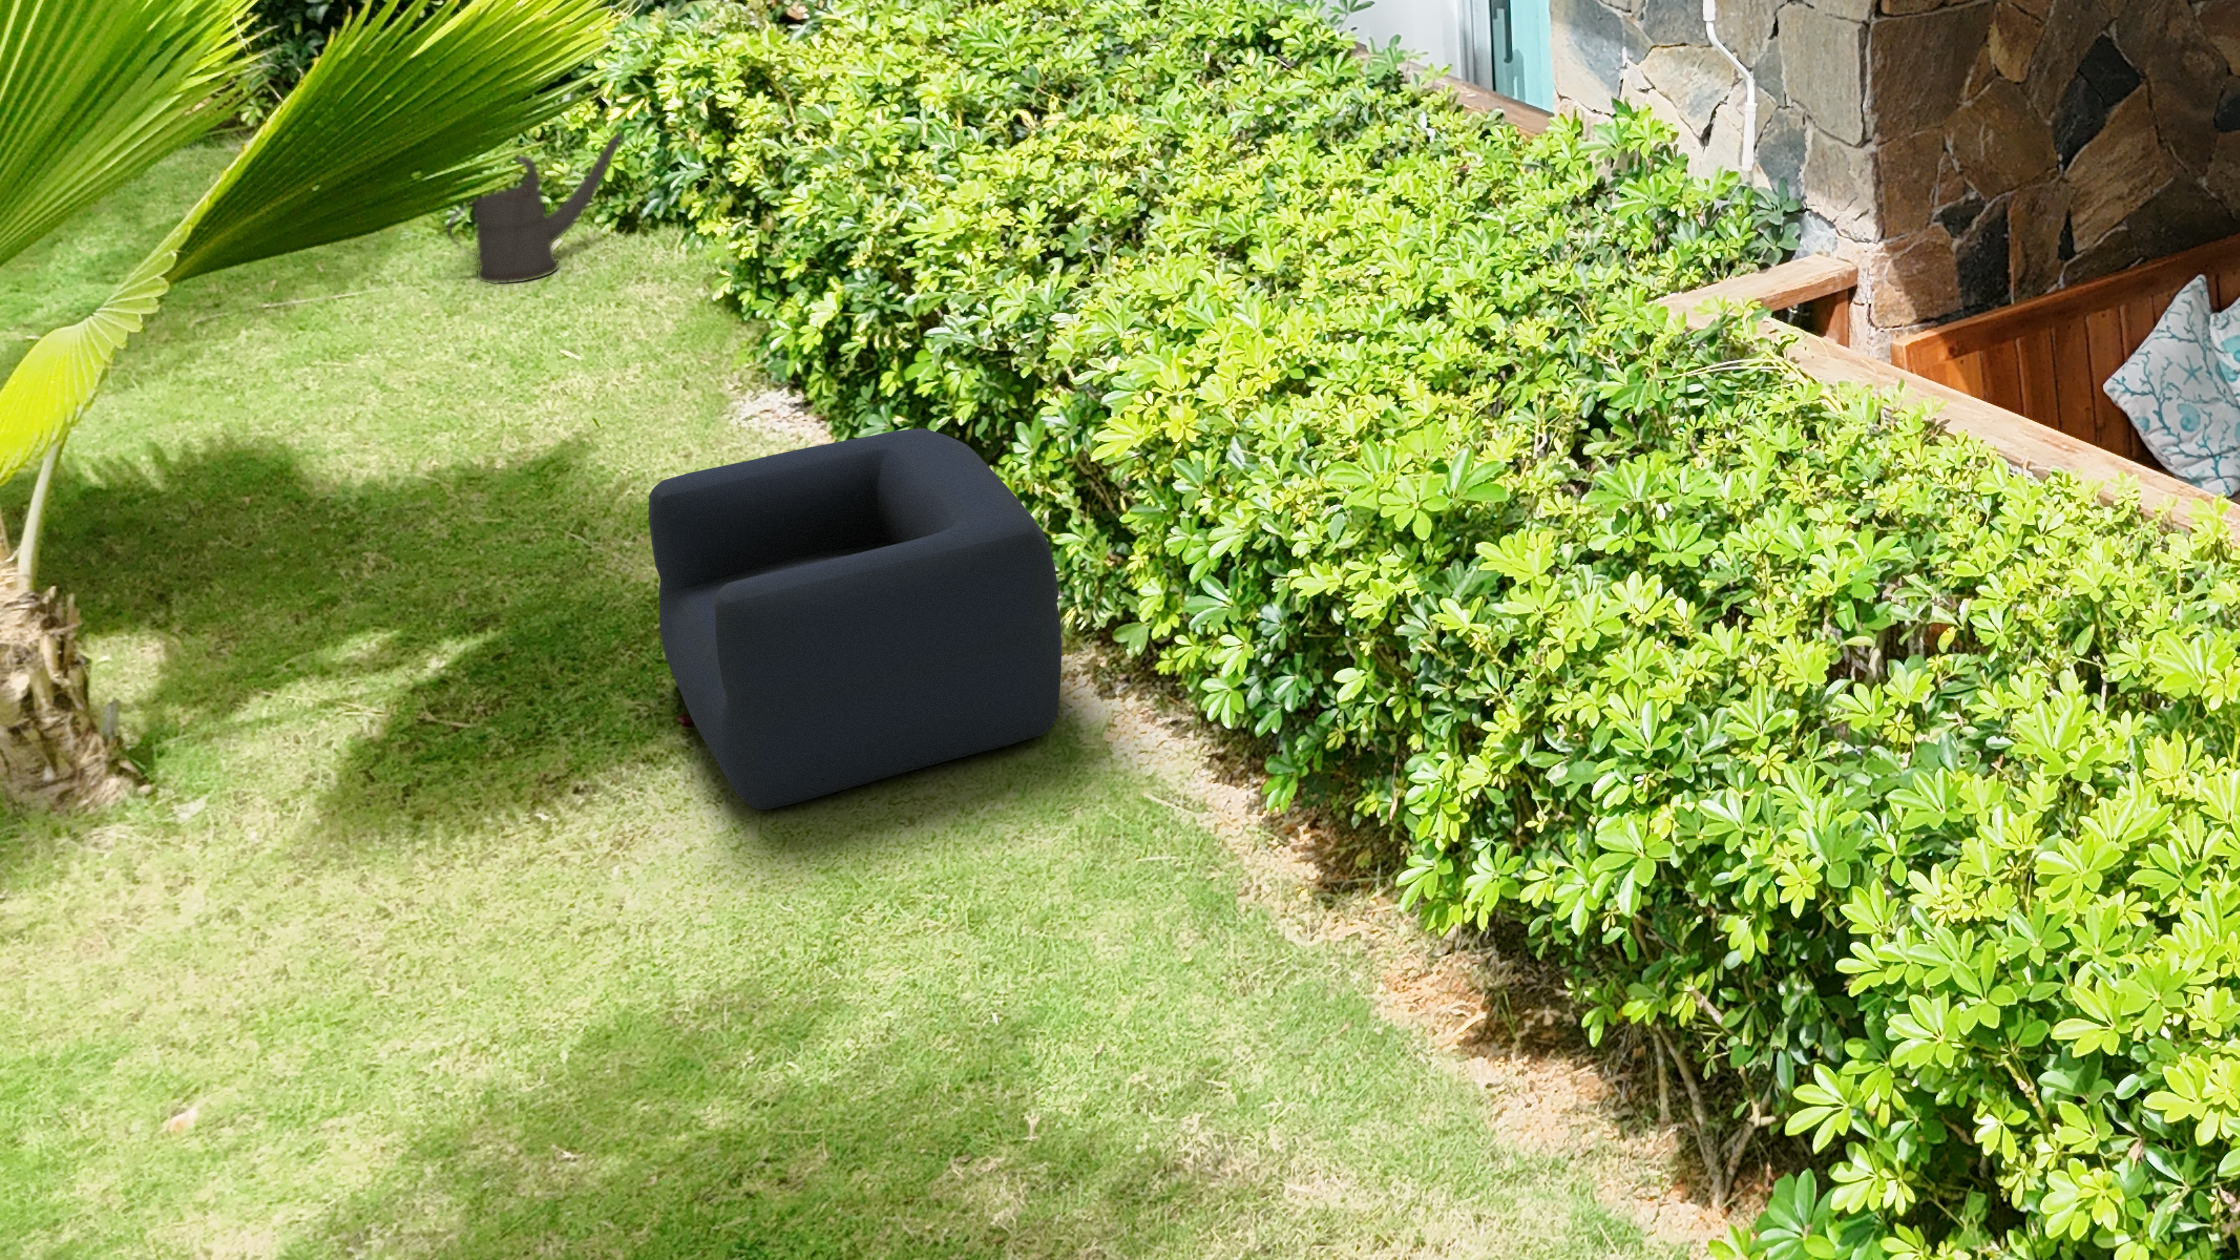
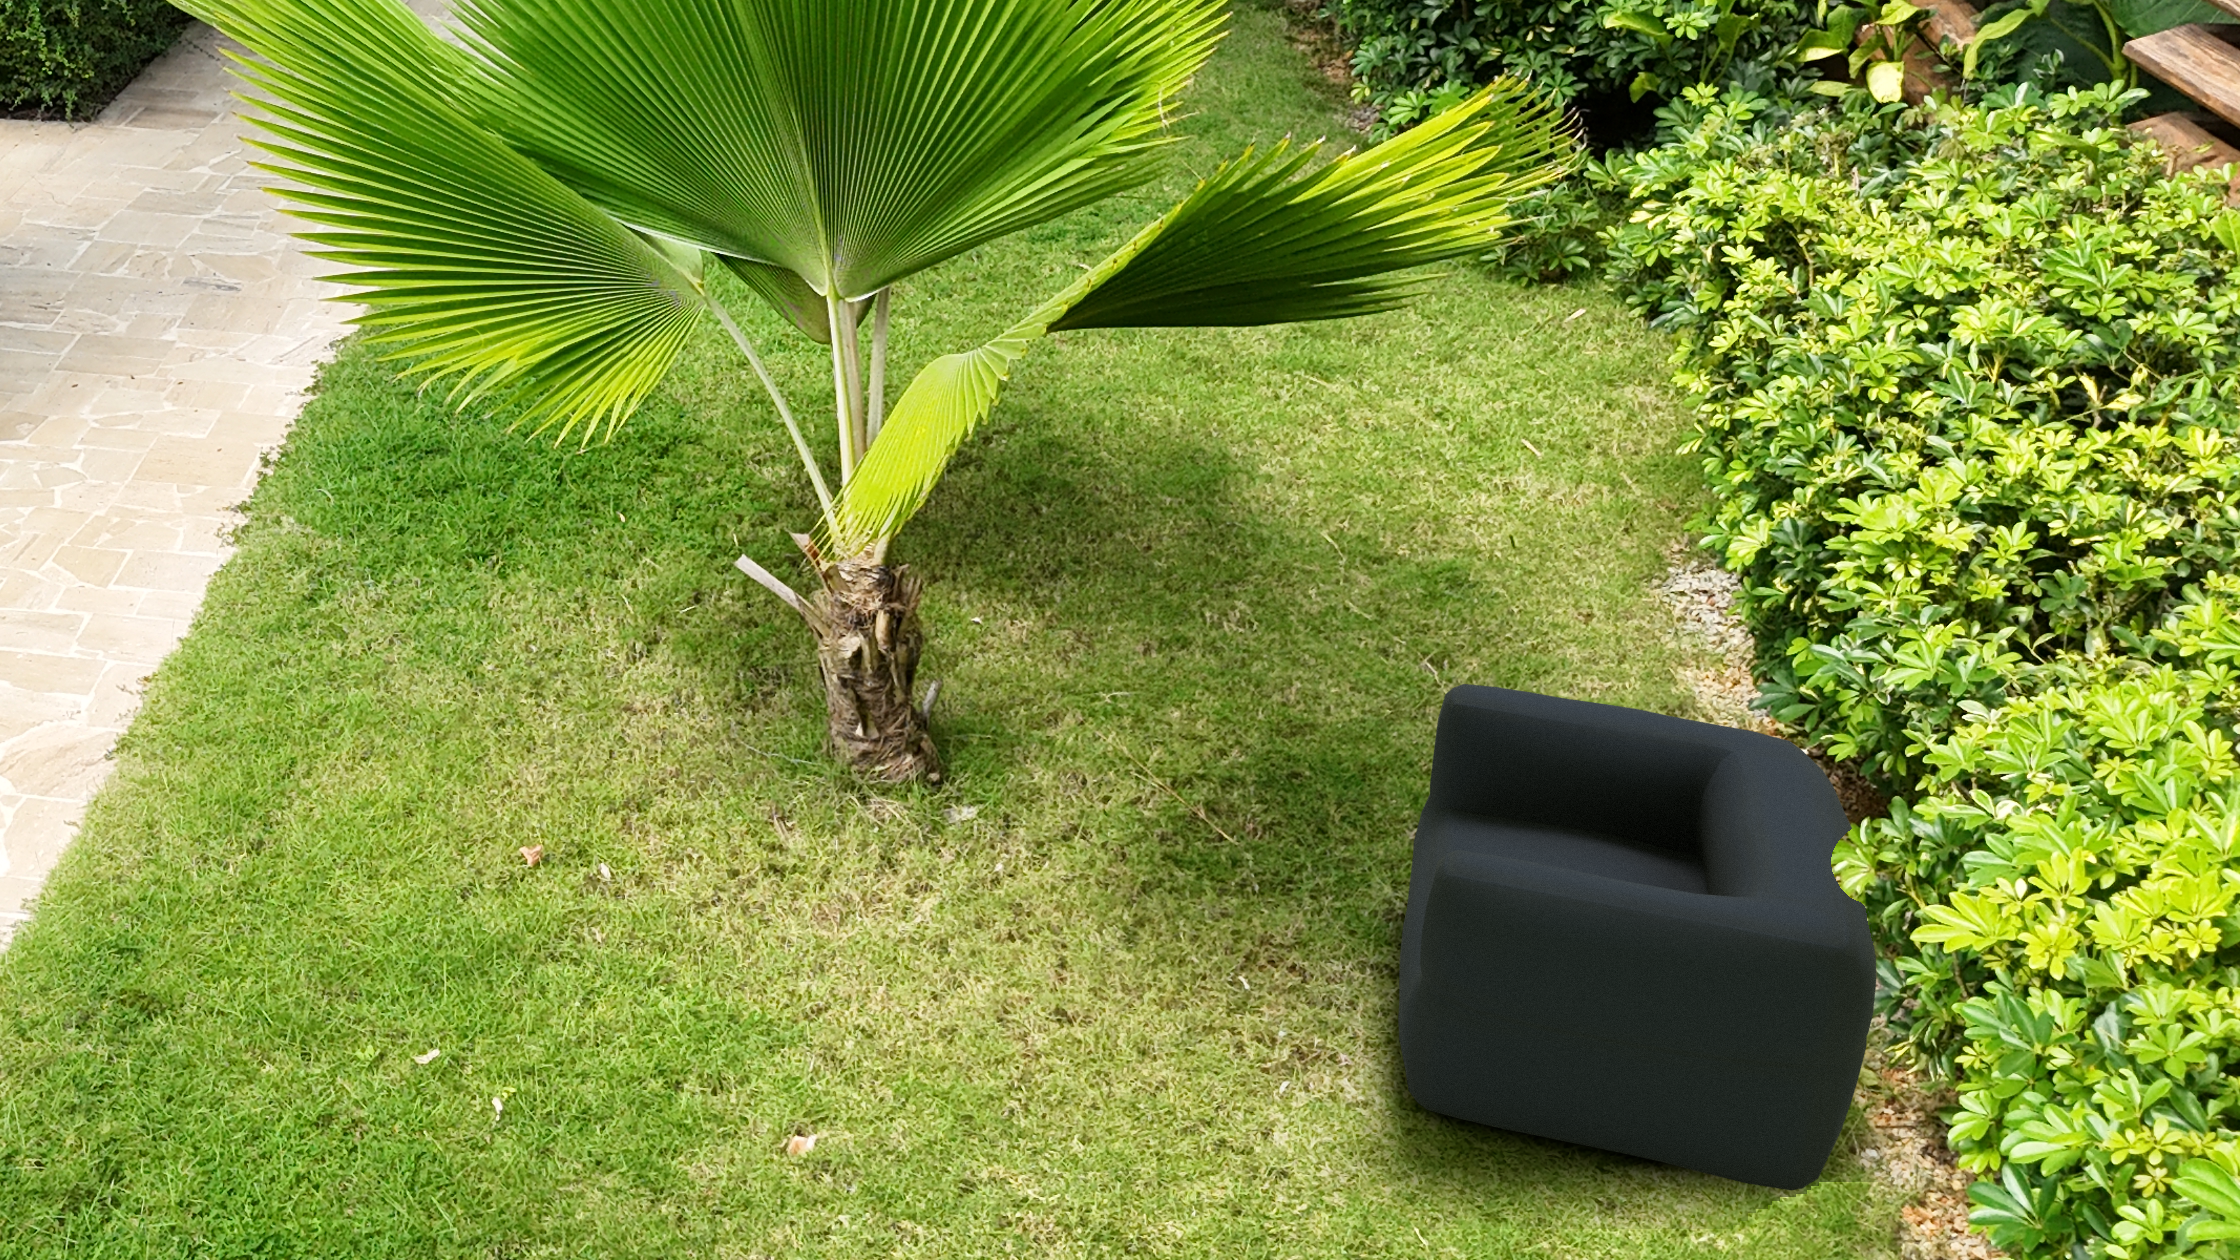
watering can: present [447,133,622,283] -> none [1452,194,1664,355]

